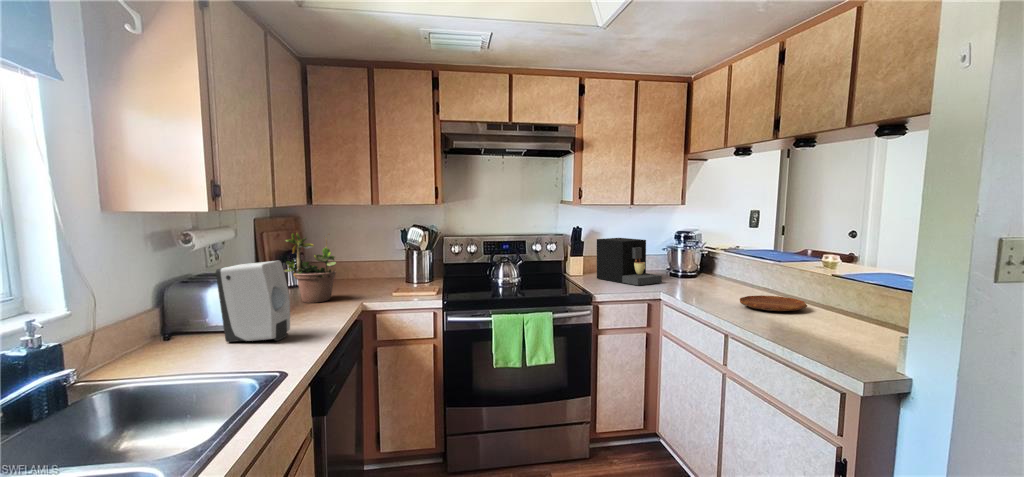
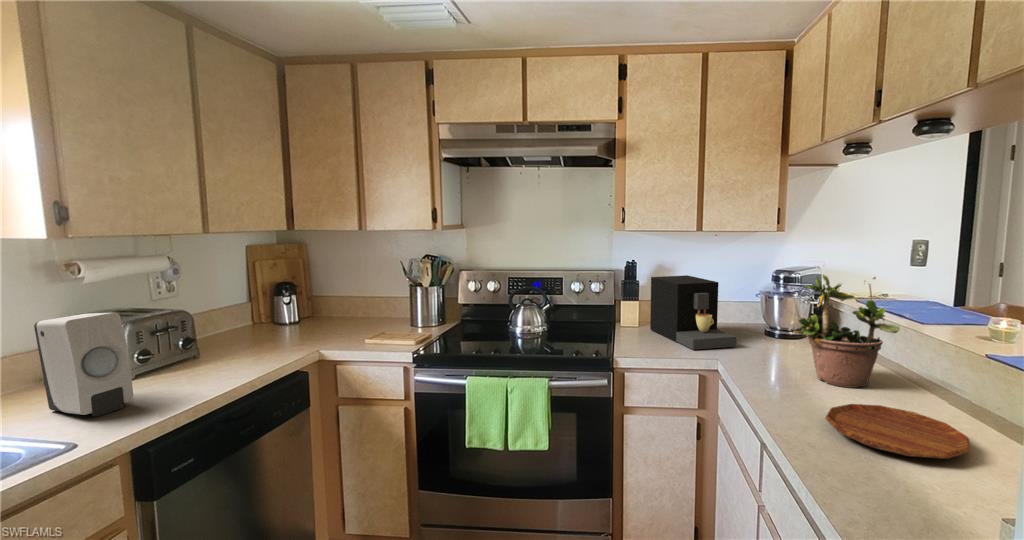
potted plant: present [284,233,336,303] -> present [793,275,900,388]

